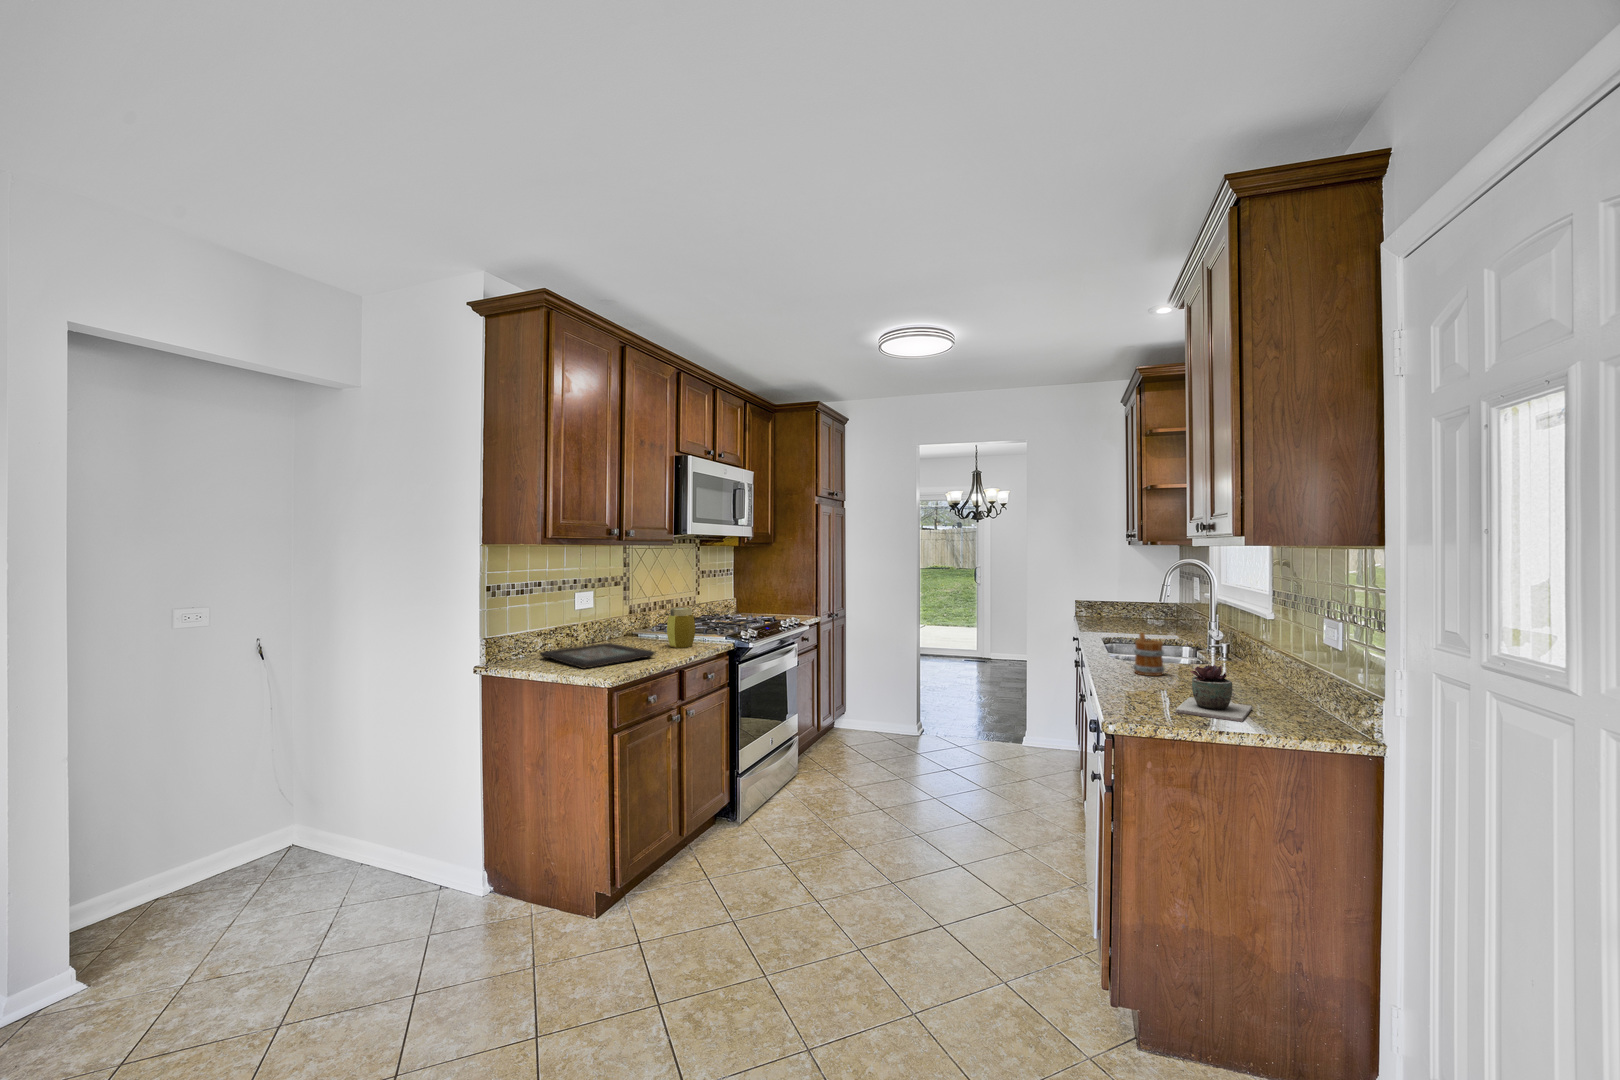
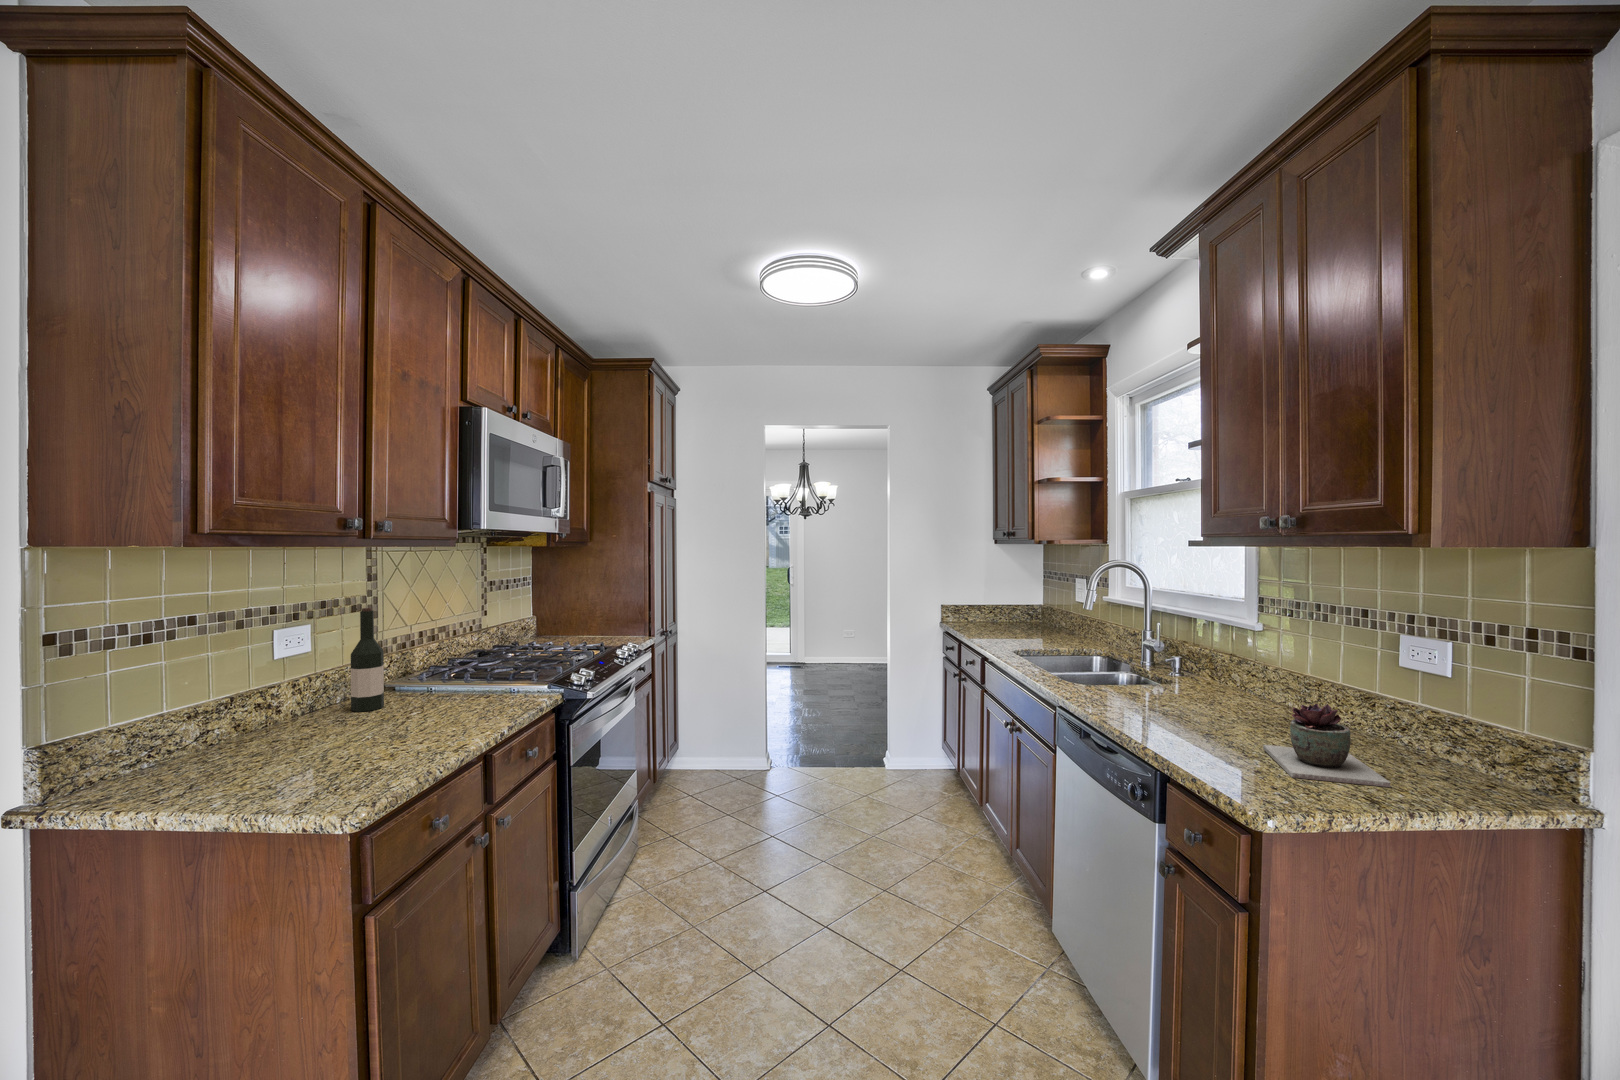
wine bottle: none [613,582,631,644] -> present [351,608,384,712]
jar: present [667,607,695,648] -> none [453,645,502,712]
mug: present [1133,633,1165,676] -> none [1113,650,1157,706]
decorative tray: present [540,643,655,669] -> none [189,715,439,786]

